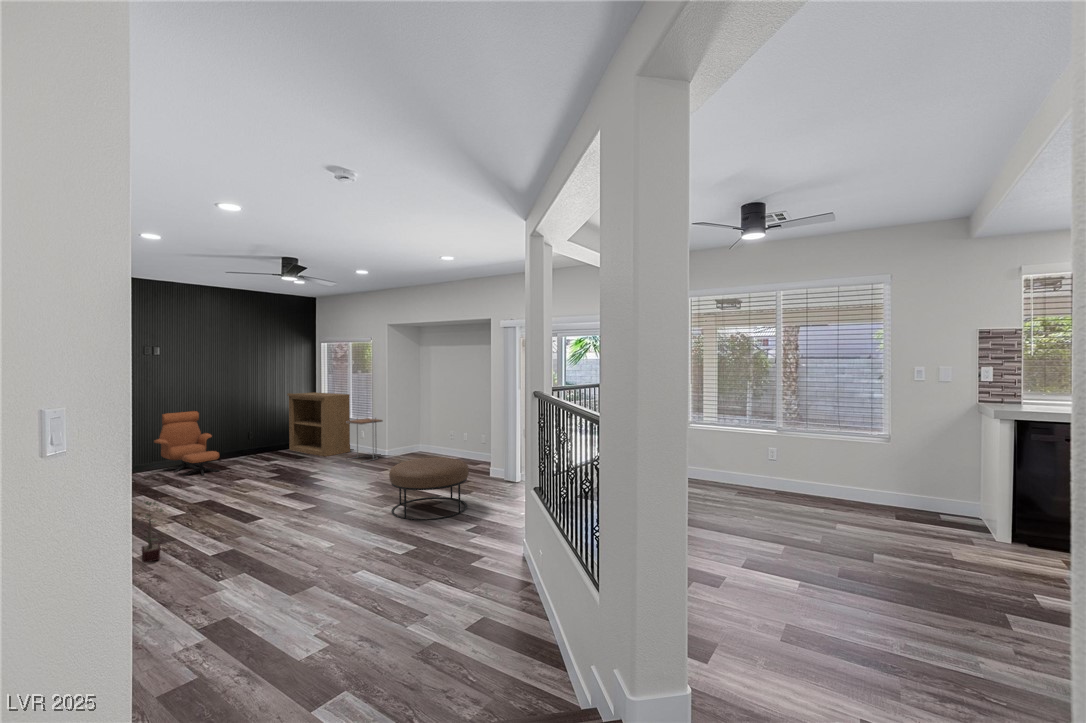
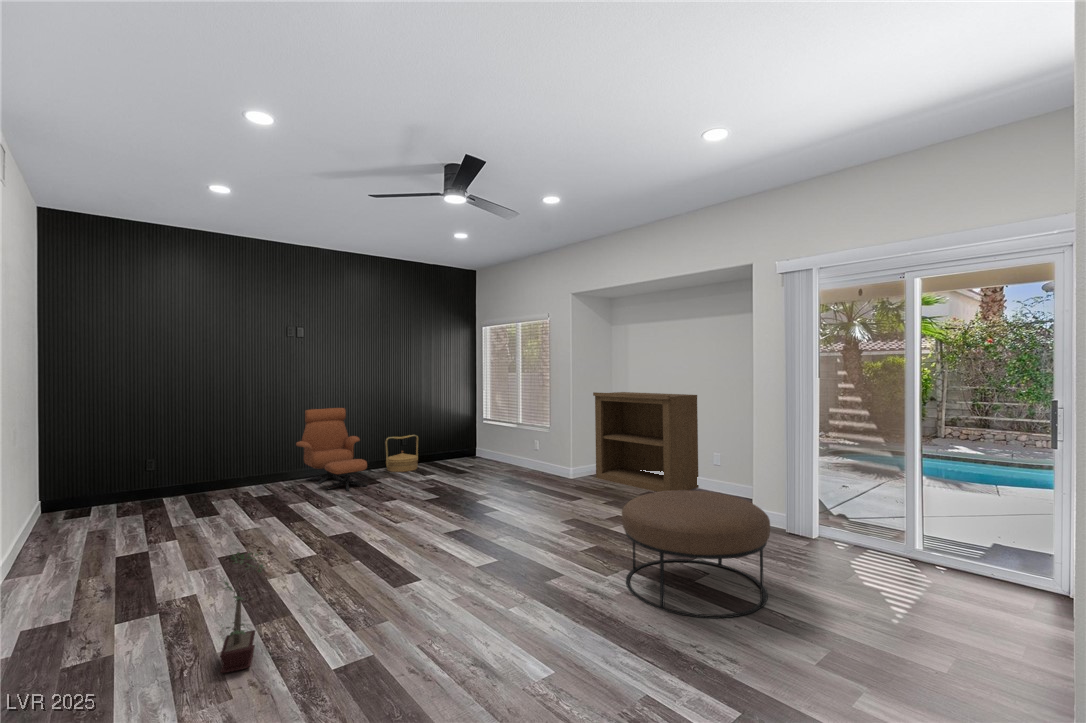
bookshelf: present [287,392,350,456] -> present [593,392,699,492]
side table: present [347,418,383,462] -> none [519,422,567,484]
woven basket: none [234,431,263,460] -> present [385,435,418,472]

